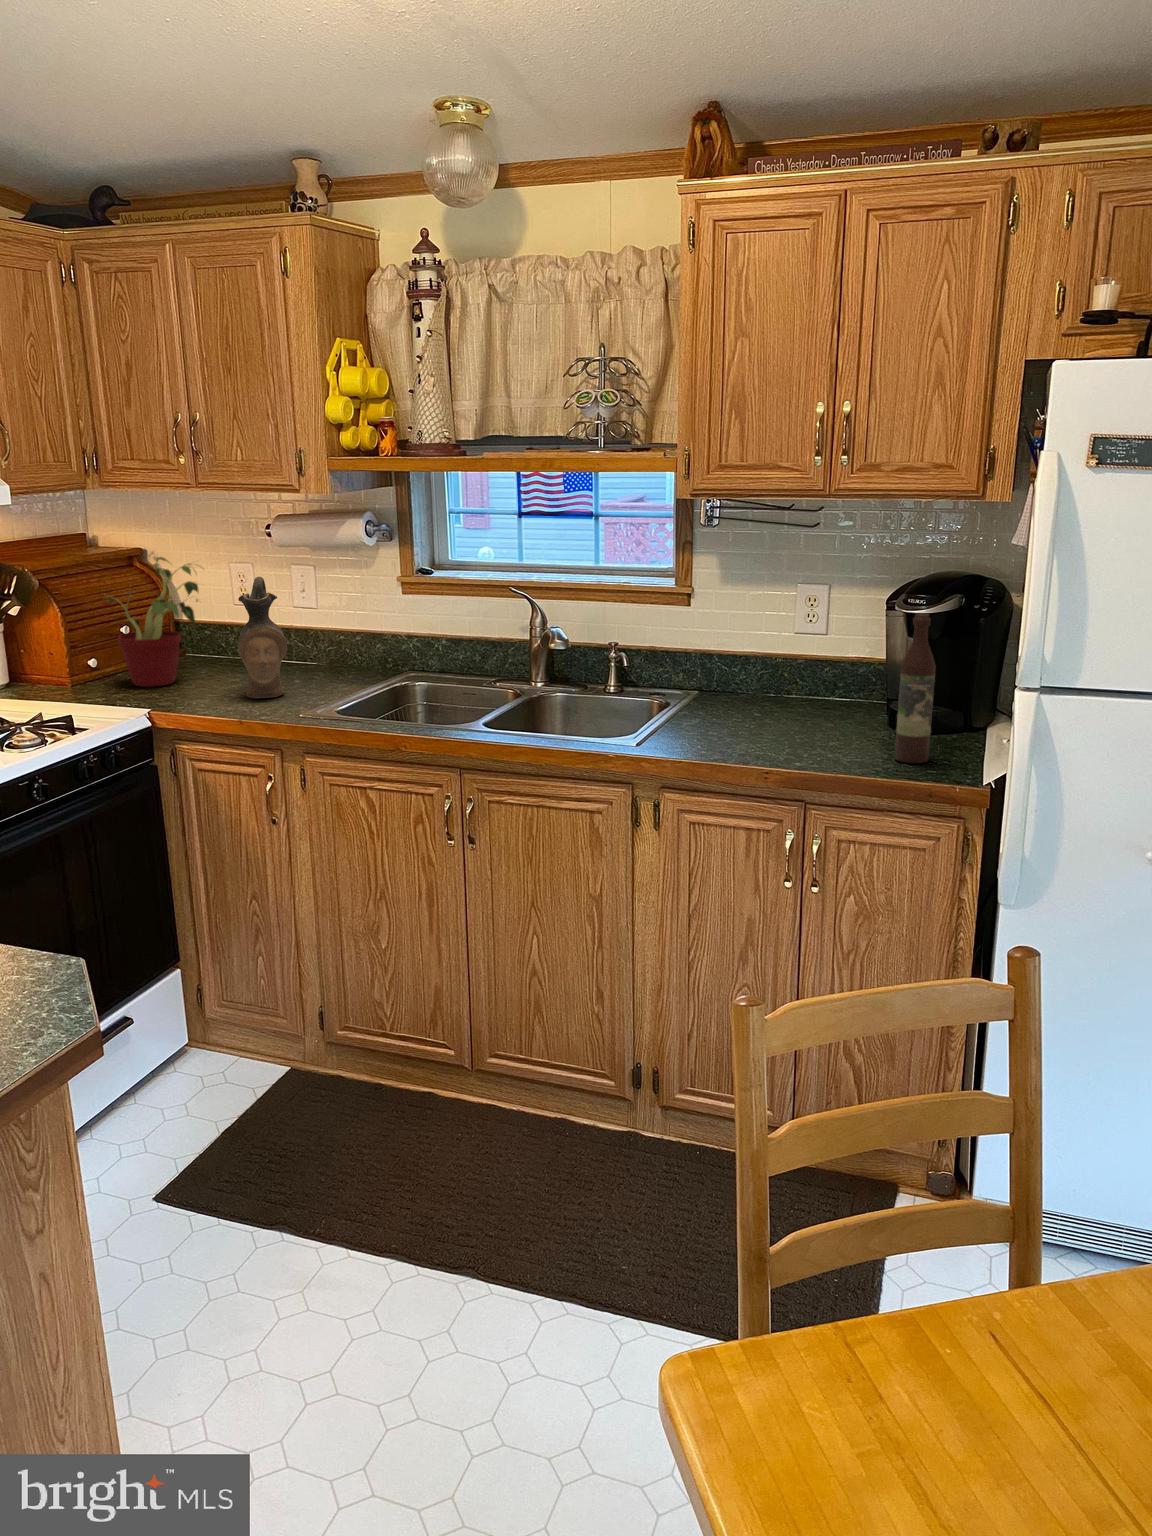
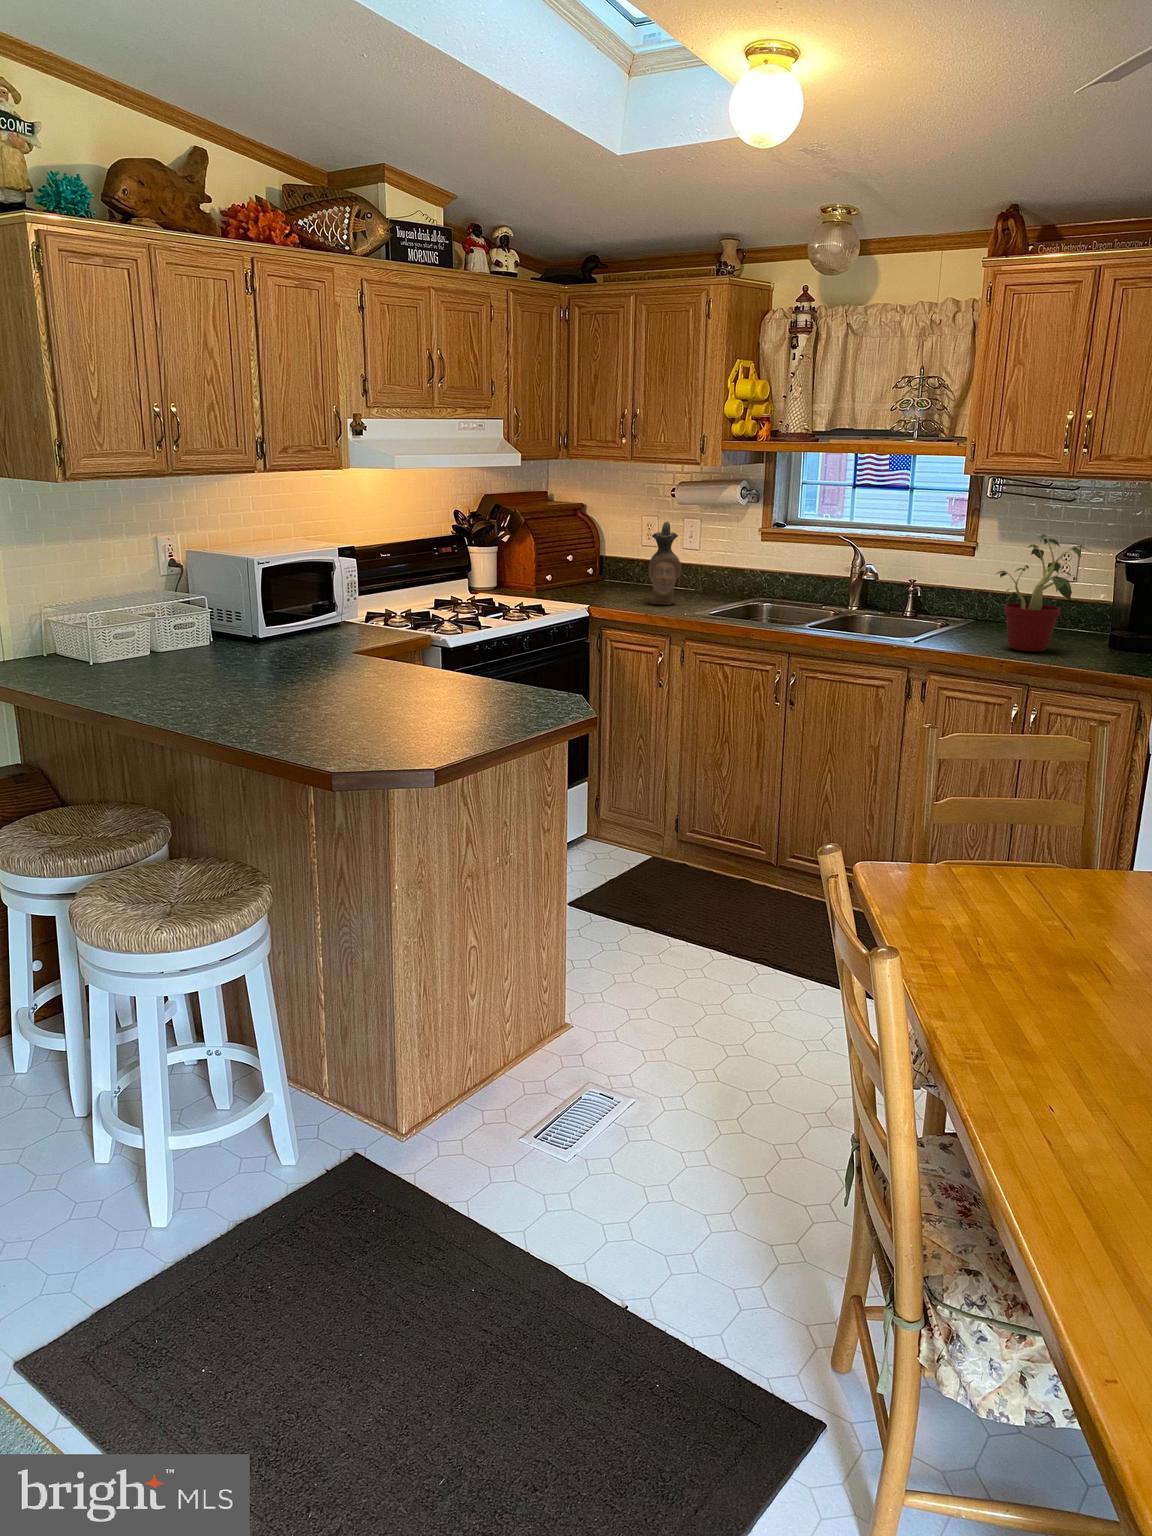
potted plant: present [106,552,199,687] -> present [996,534,1089,652]
wine bottle: present [895,614,936,763] -> none [1097,560,1132,665]

